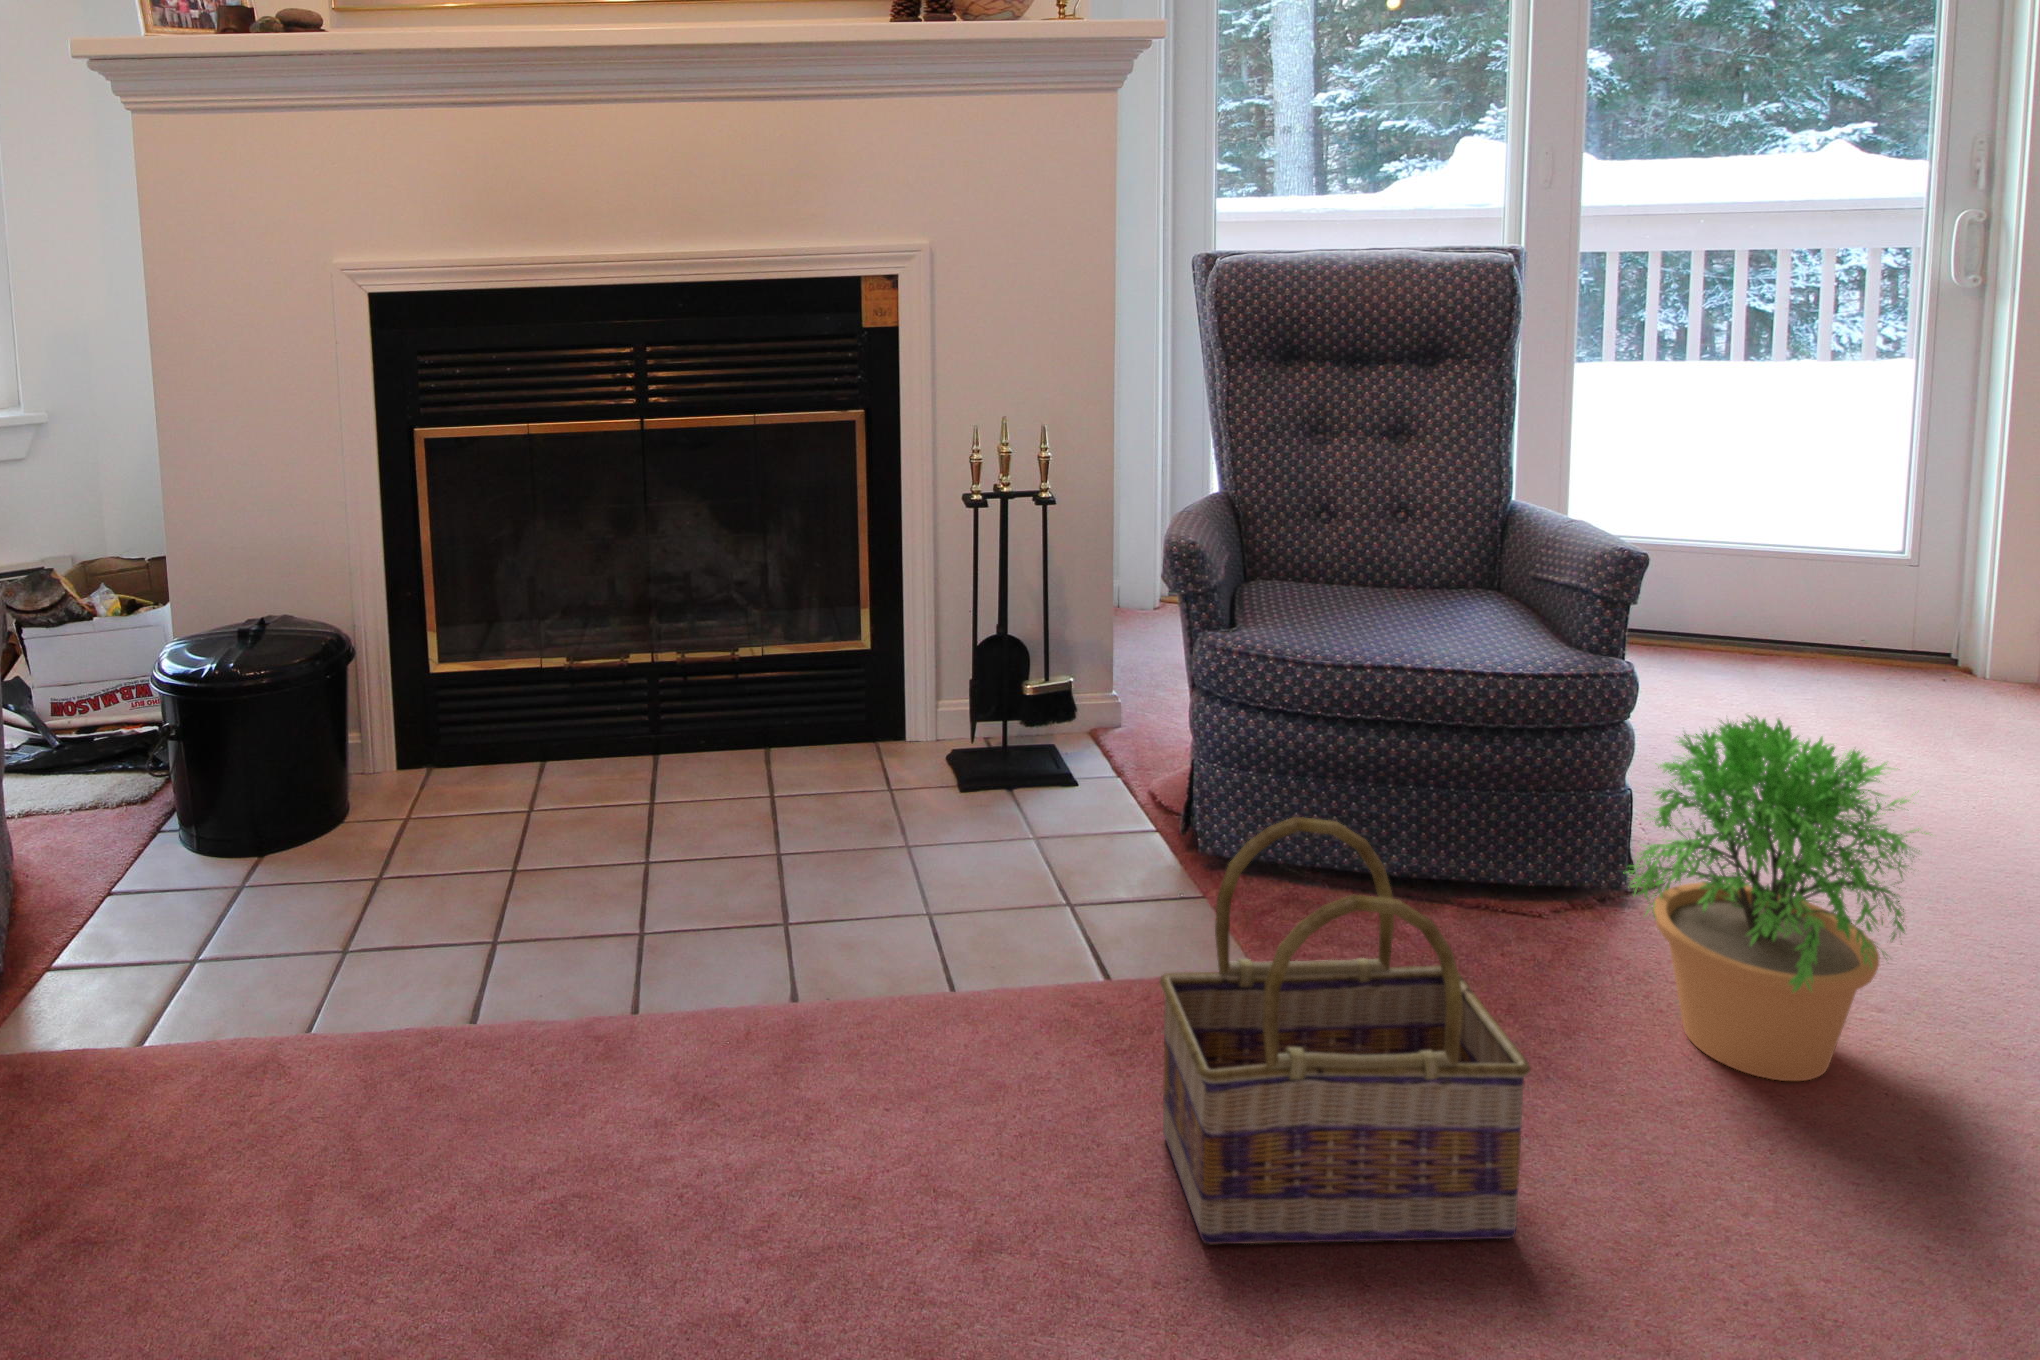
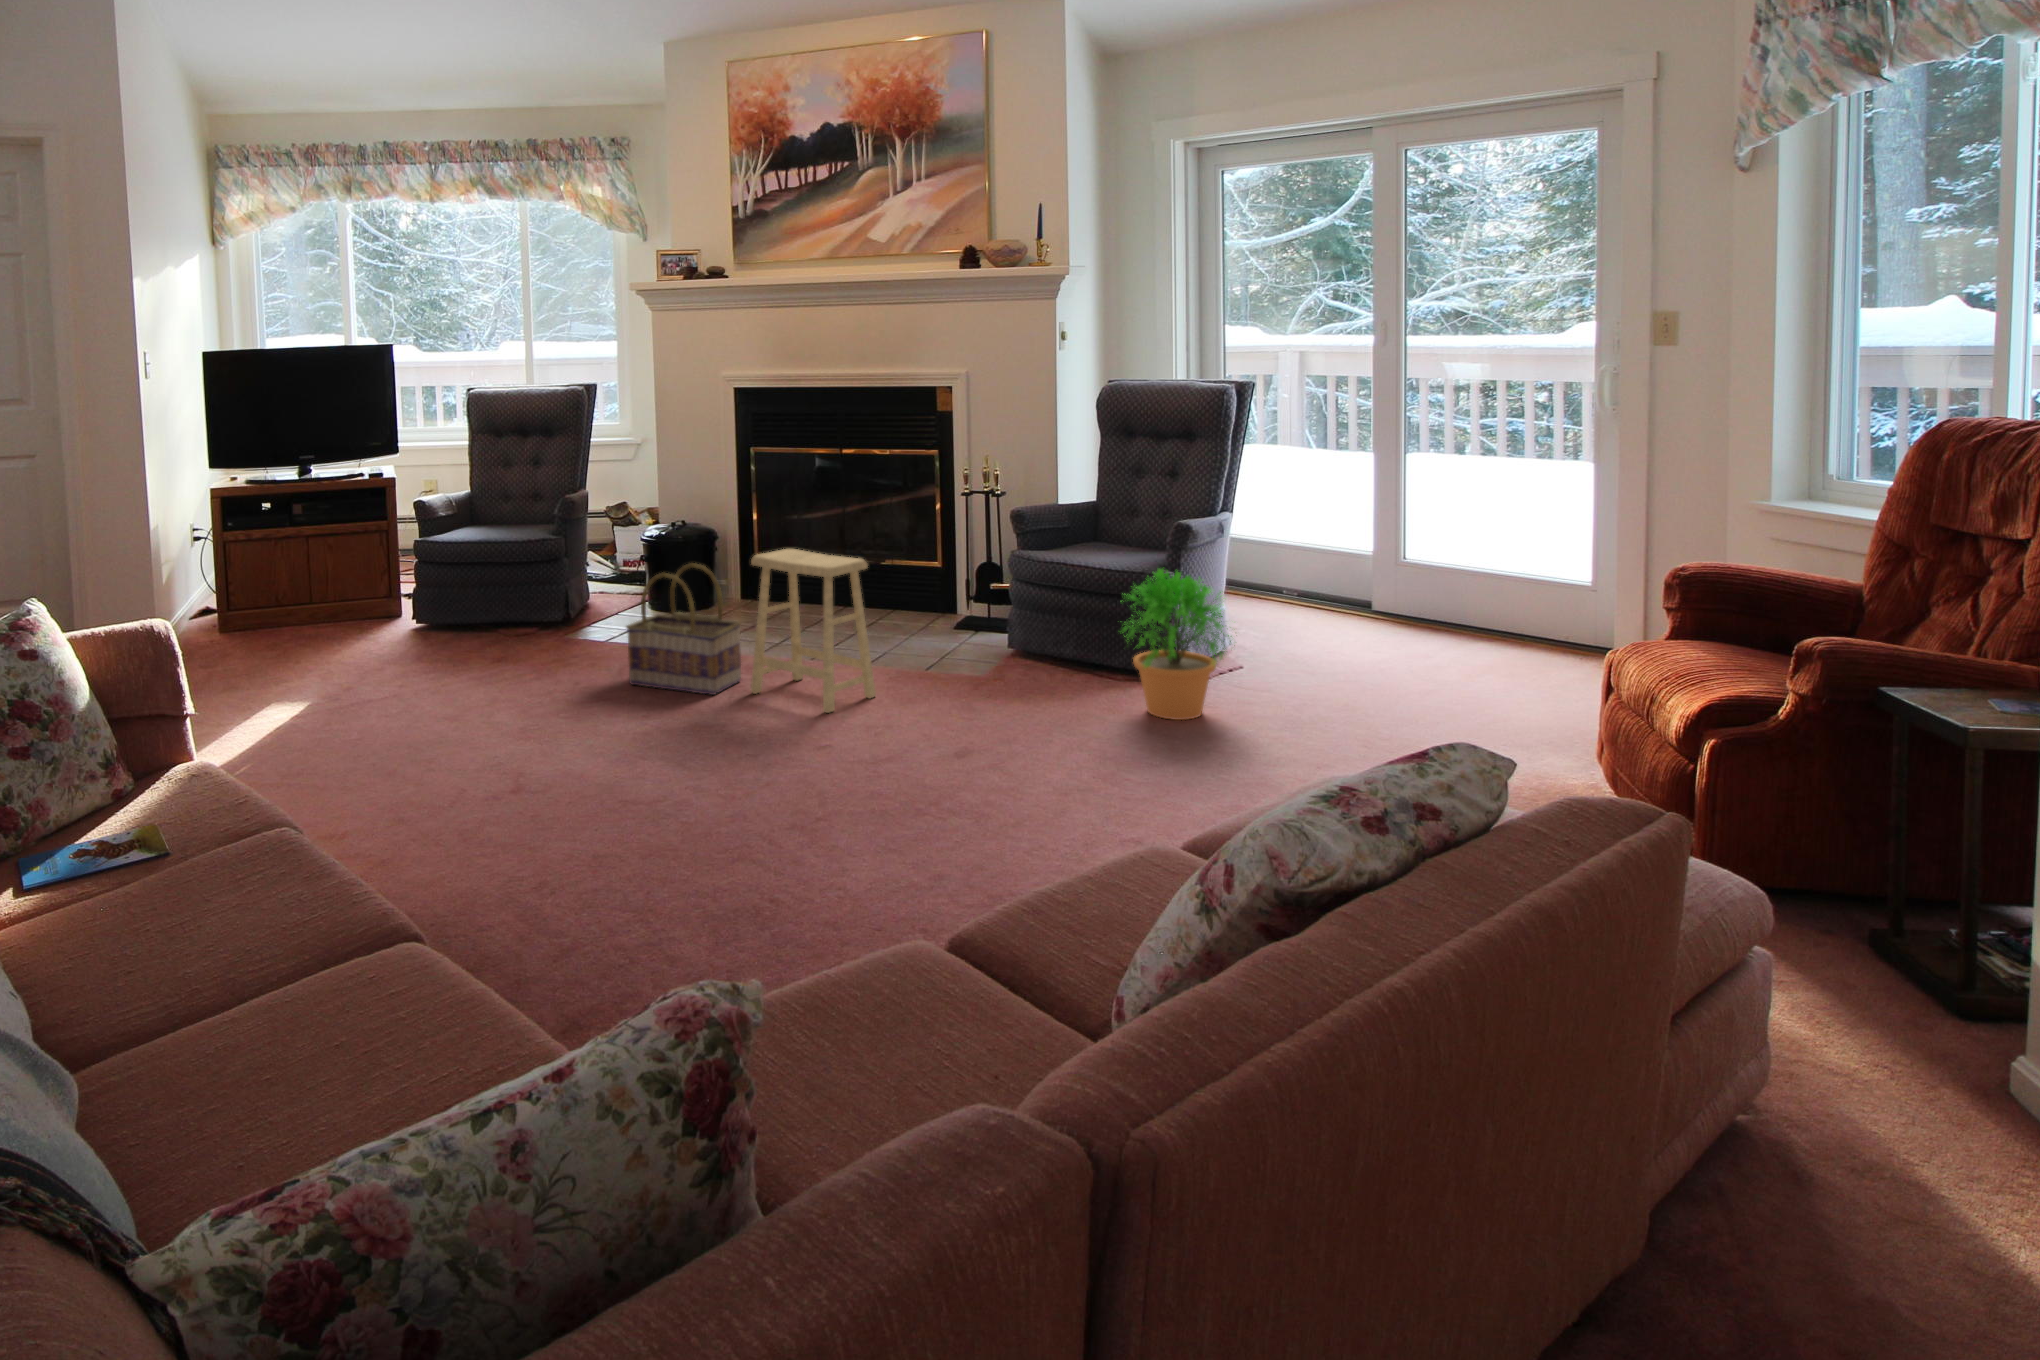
footstool: none [732,769,1085,1302] -> present [751,549,876,713]
basket: present [1160,817,1531,1244] -> present [626,563,741,695]

